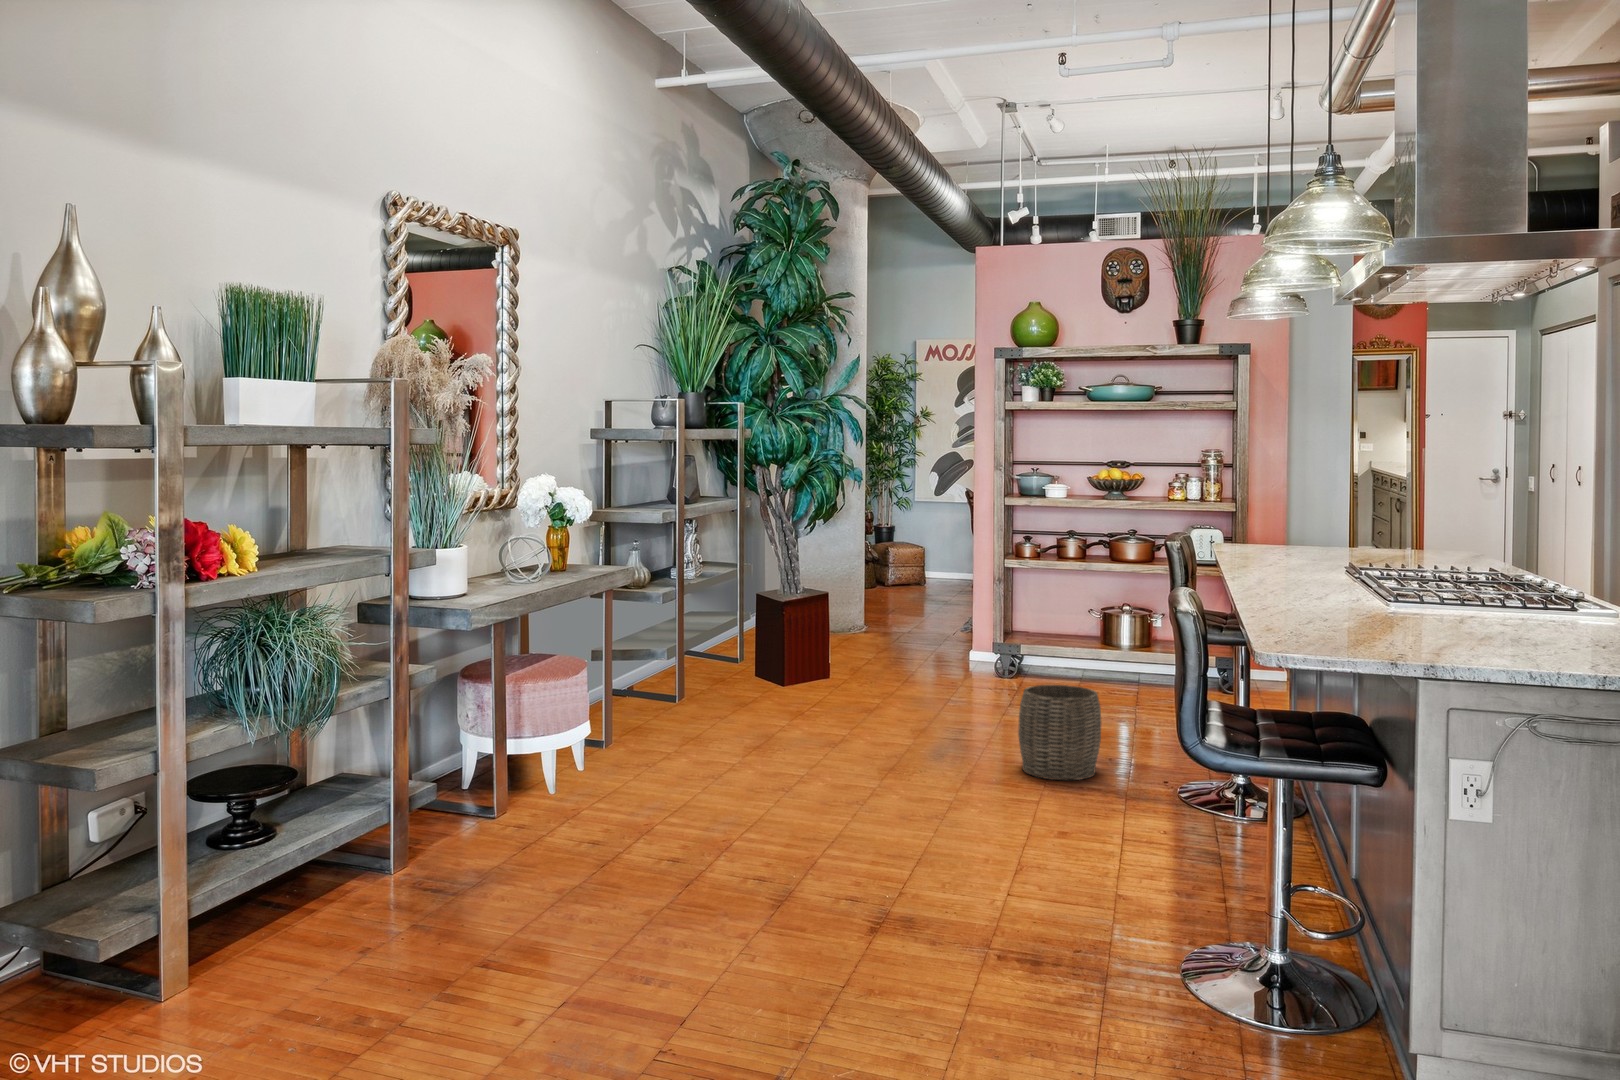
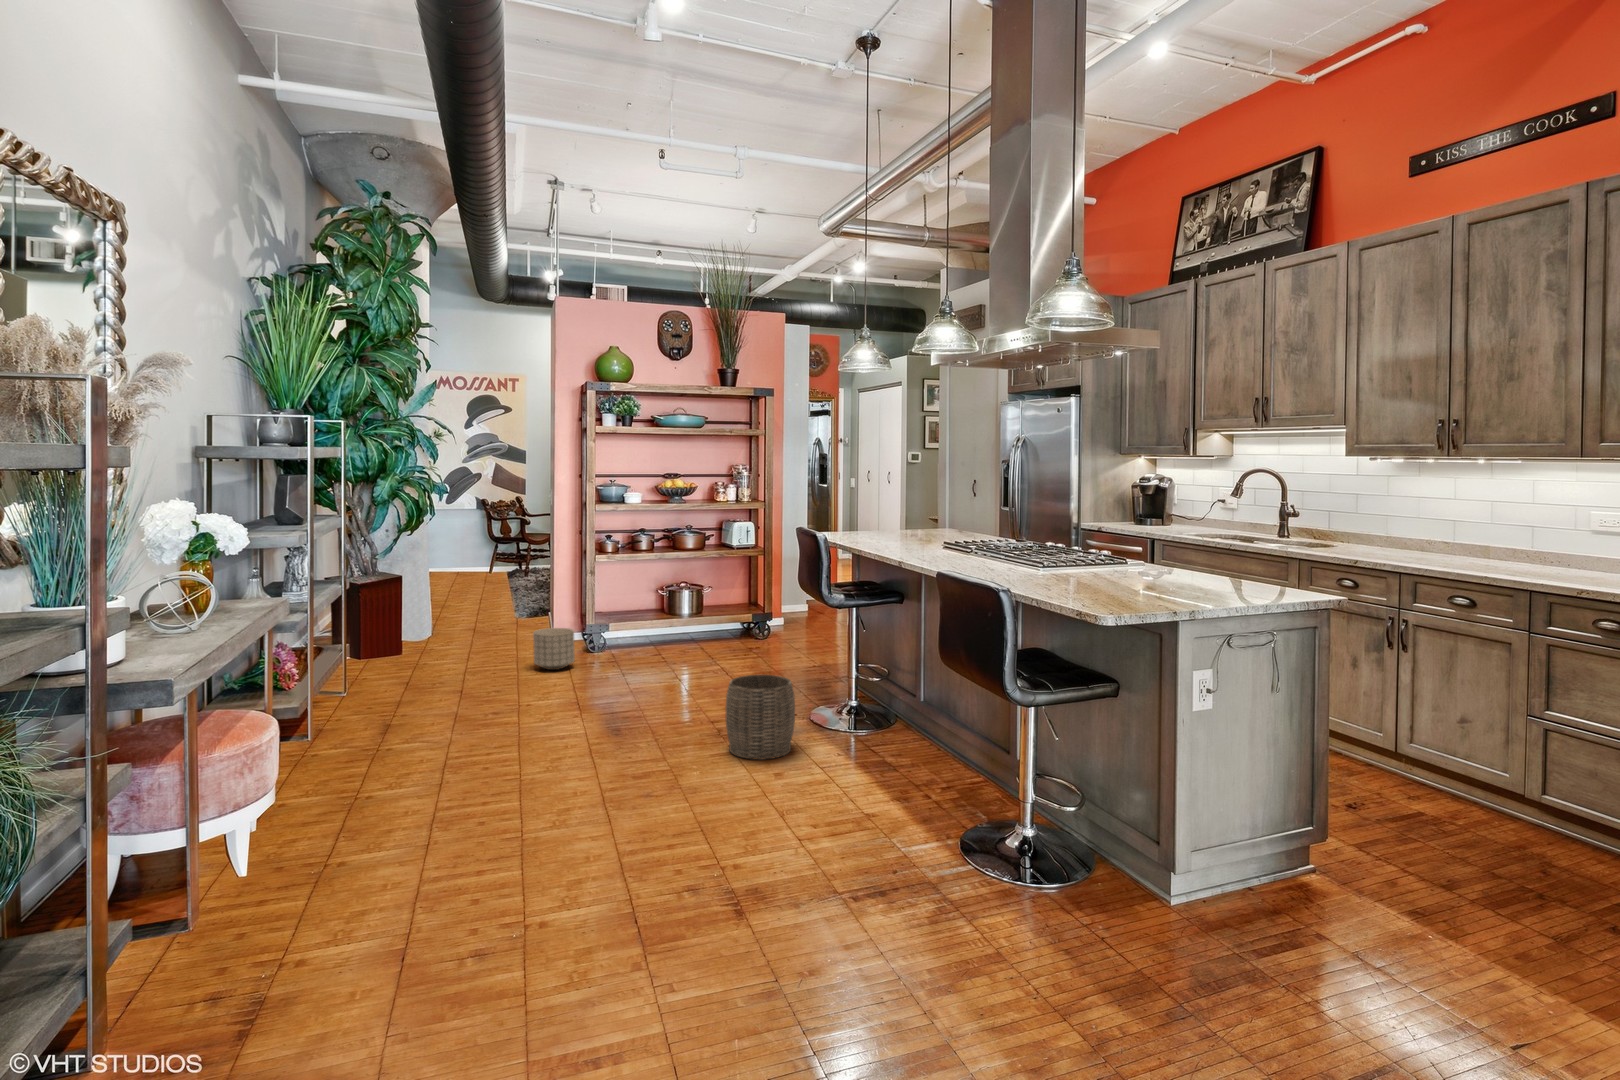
planter: none [913,629,958,675] -> present [533,628,575,670]

